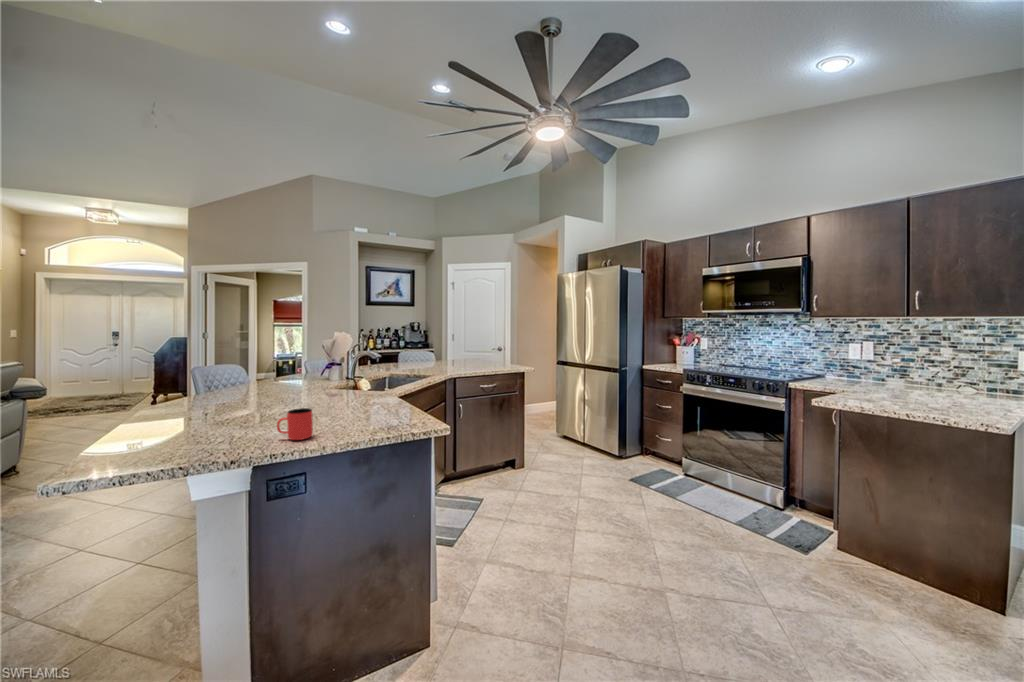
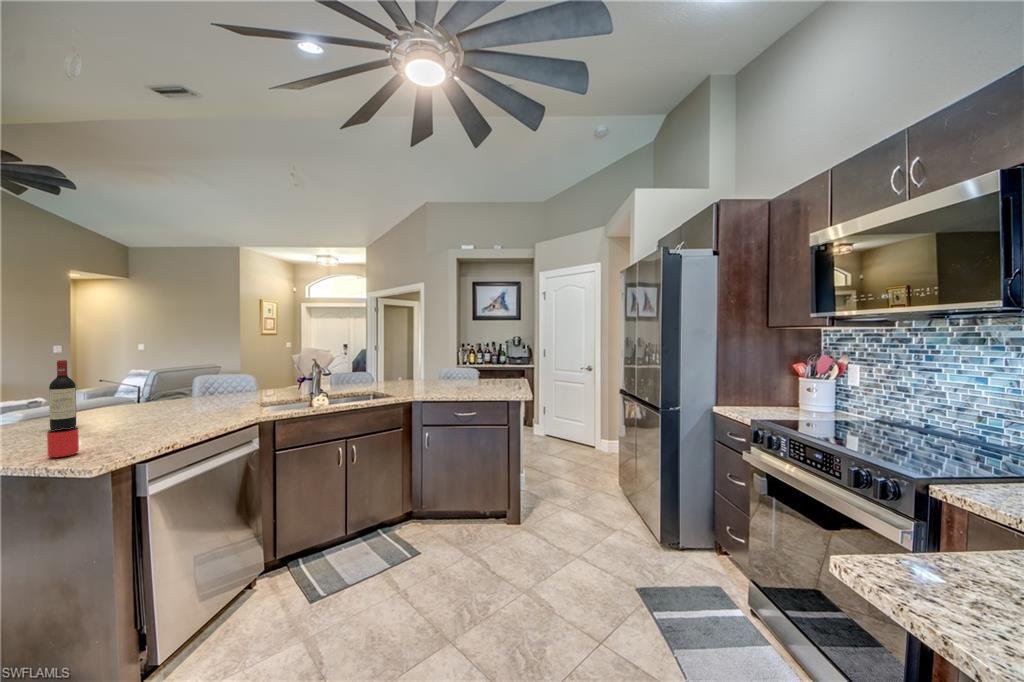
wine bottle: none [137,341,168,431] -> present [49,360,76,430]

